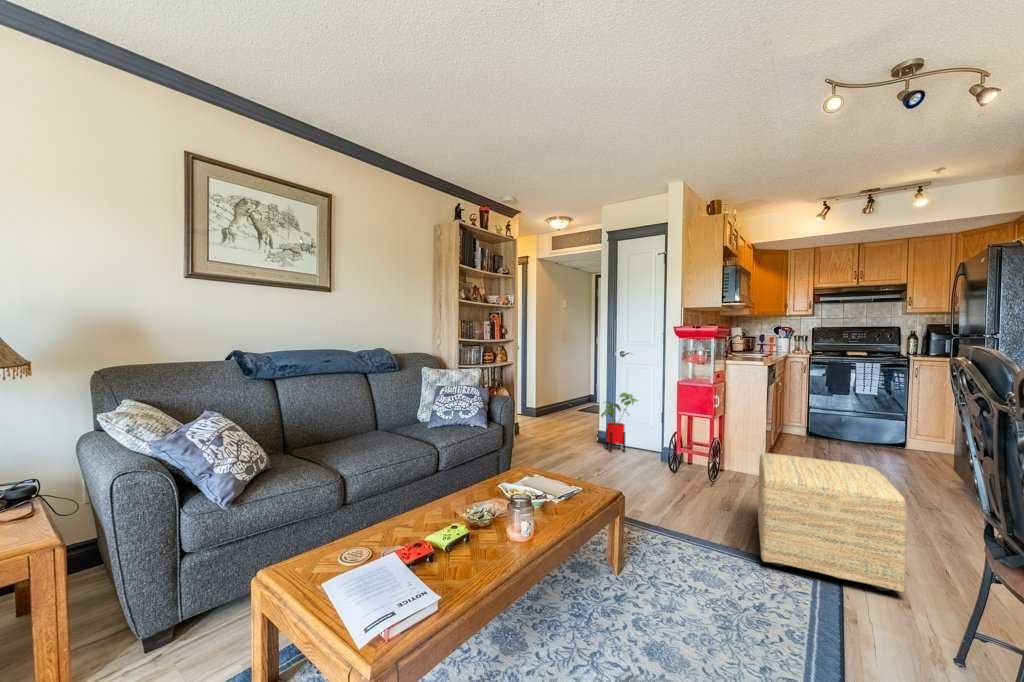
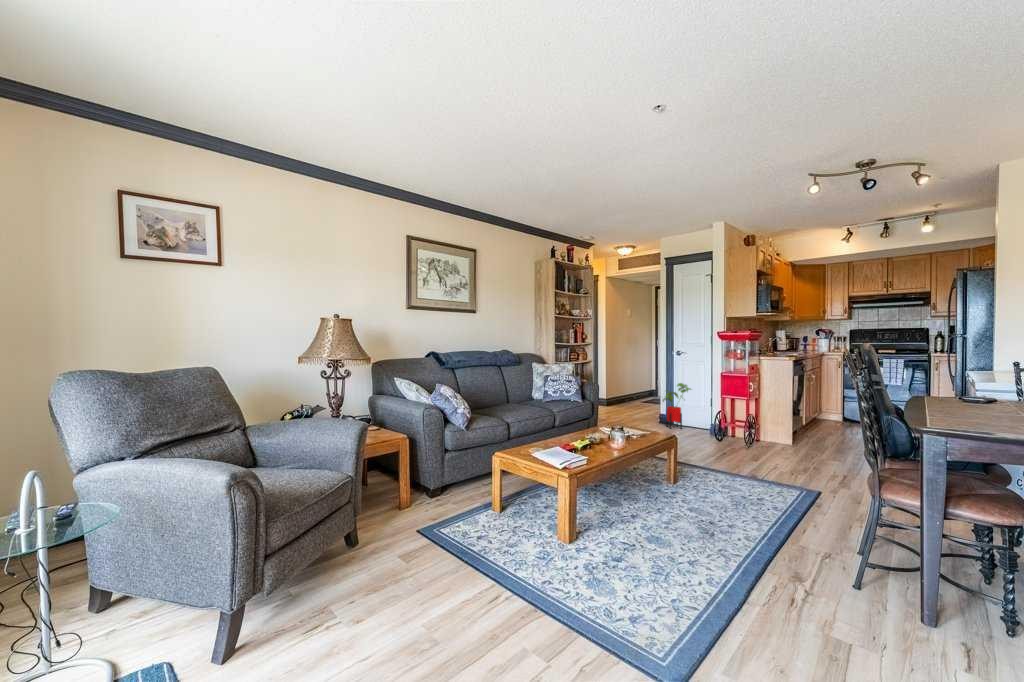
ottoman: present [758,453,907,592] -> none [764,418,852,495]

